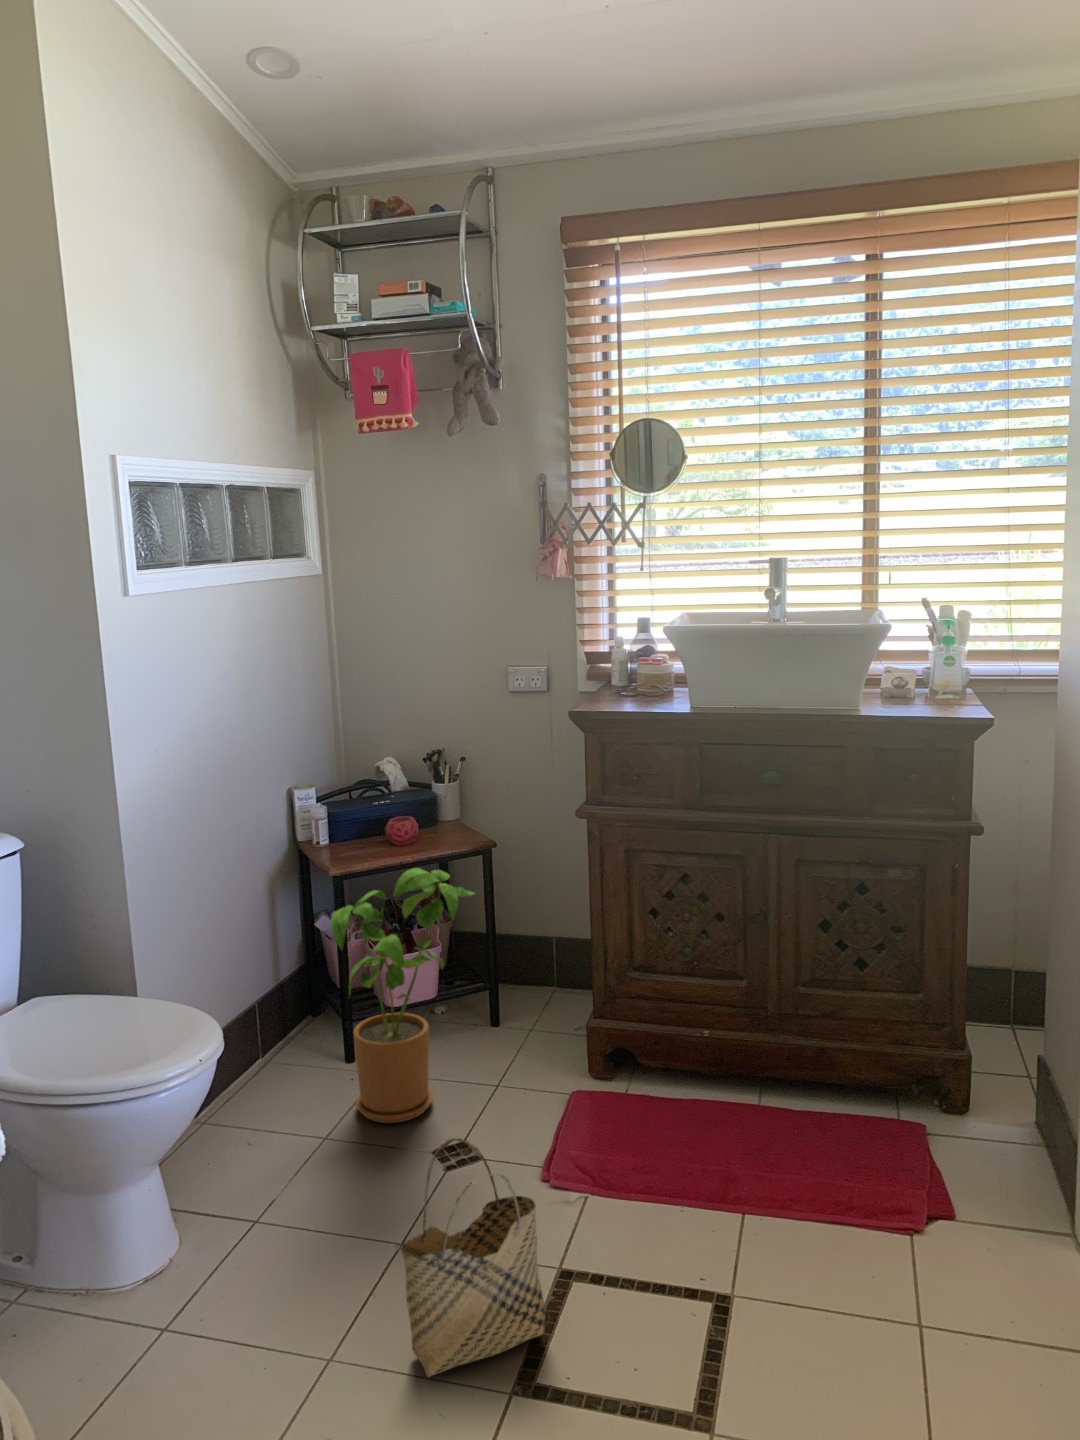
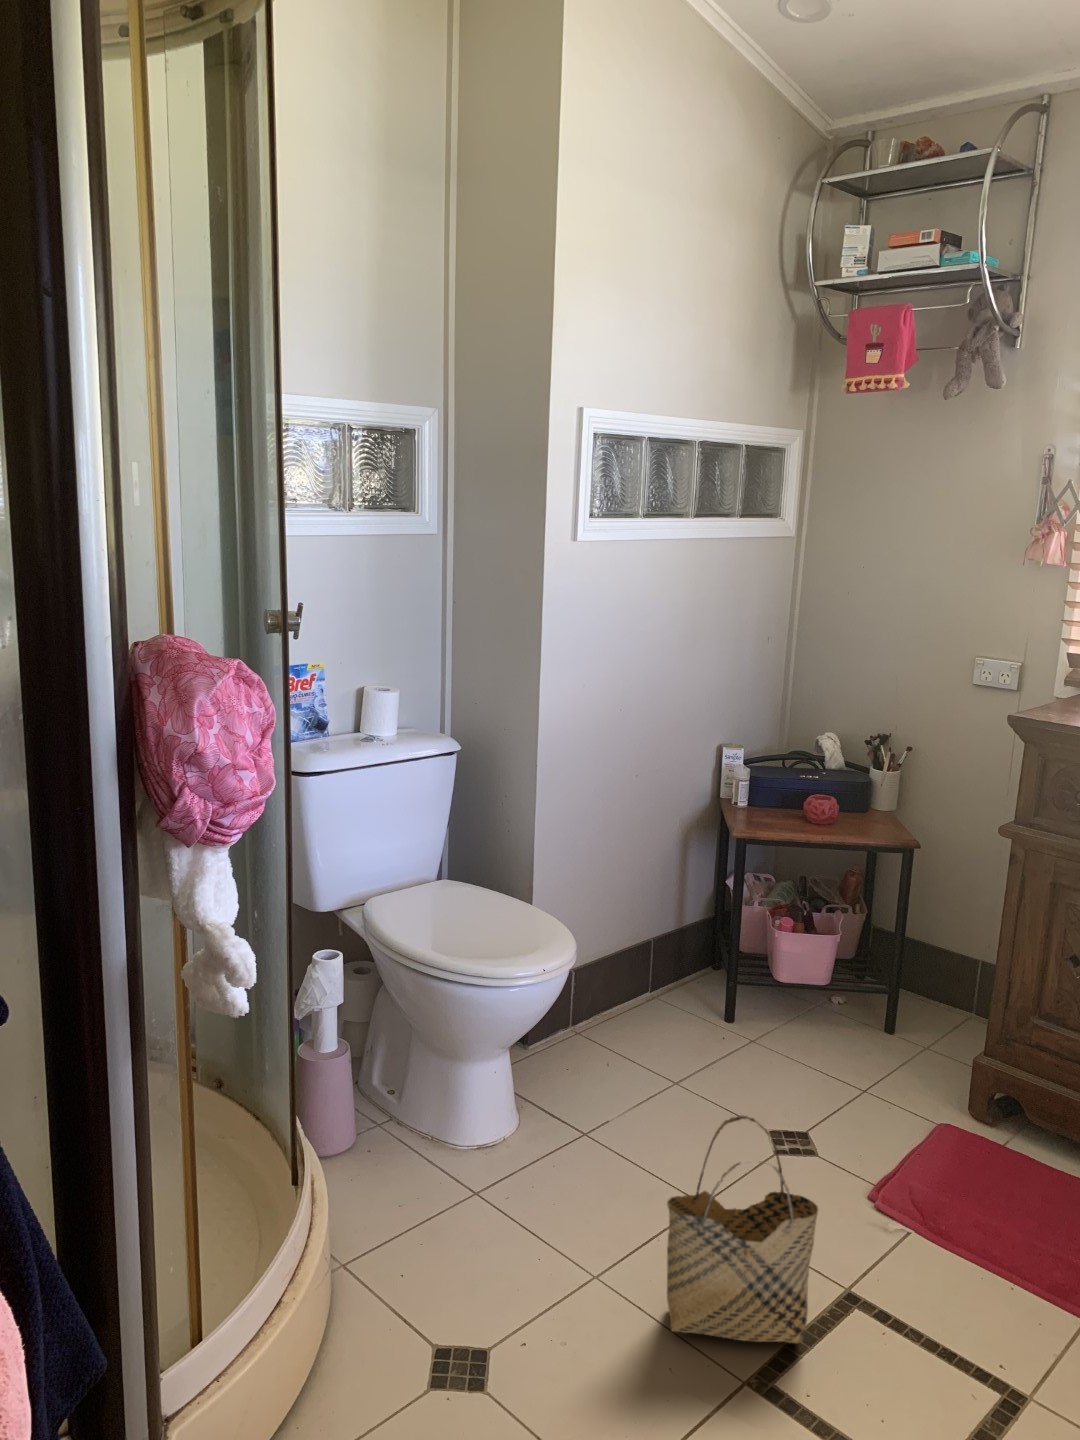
house plant: present [331,868,476,1123] -> none [713,845,870,1092]

